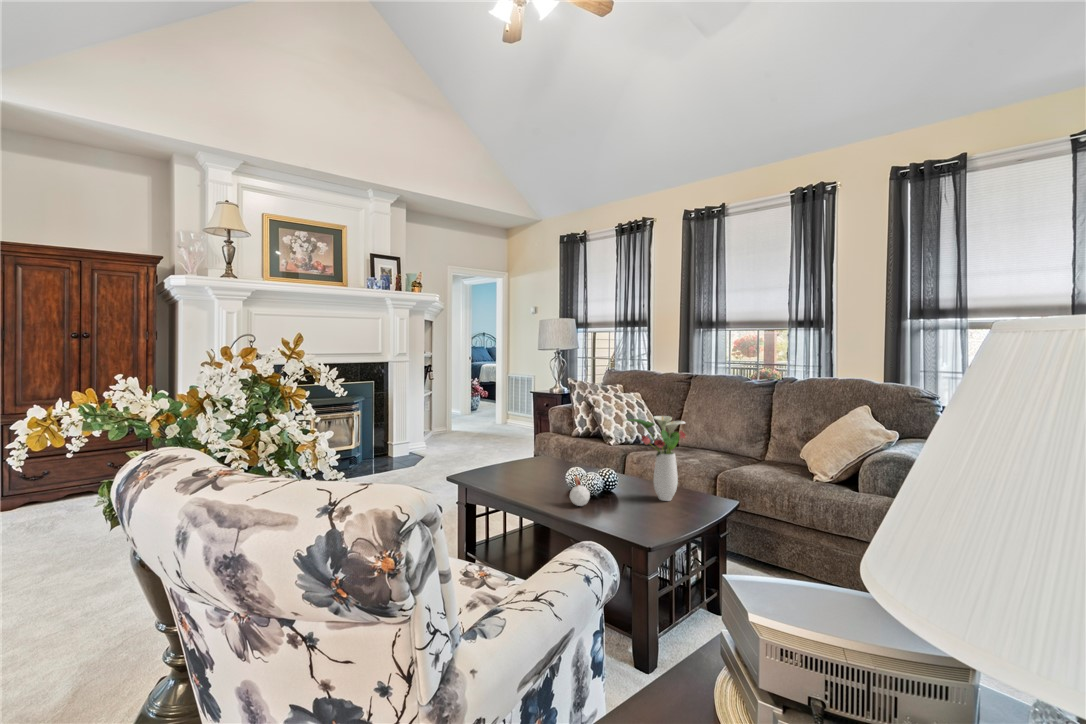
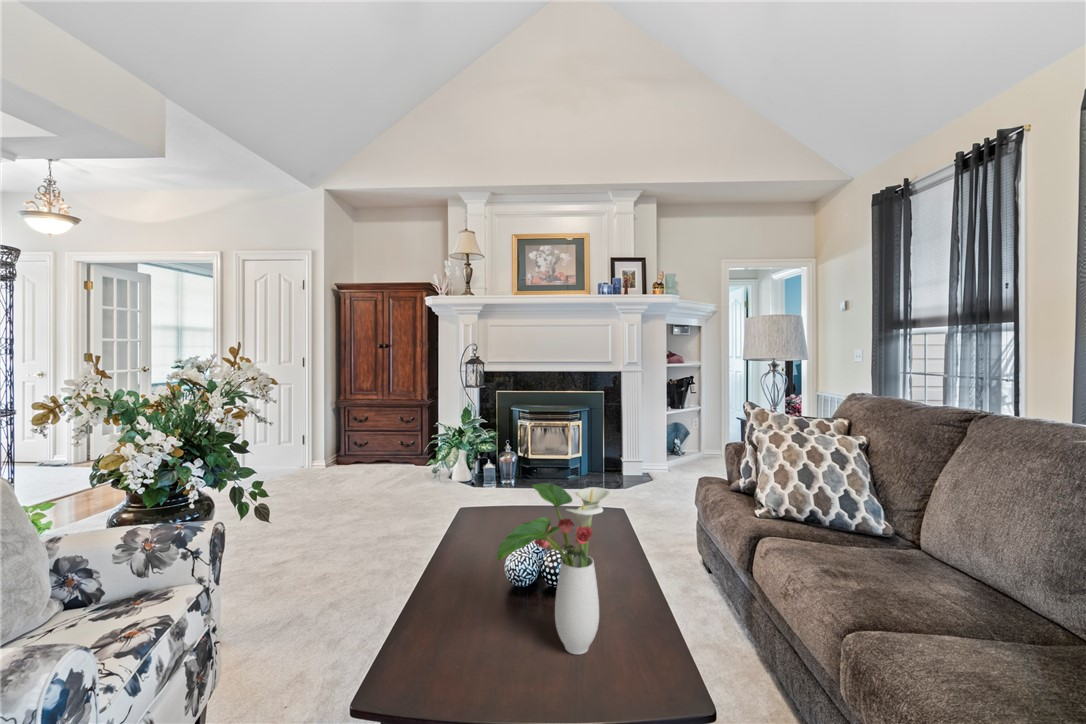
candle: present [570,475,590,506] -> none [435,544,466,604]

